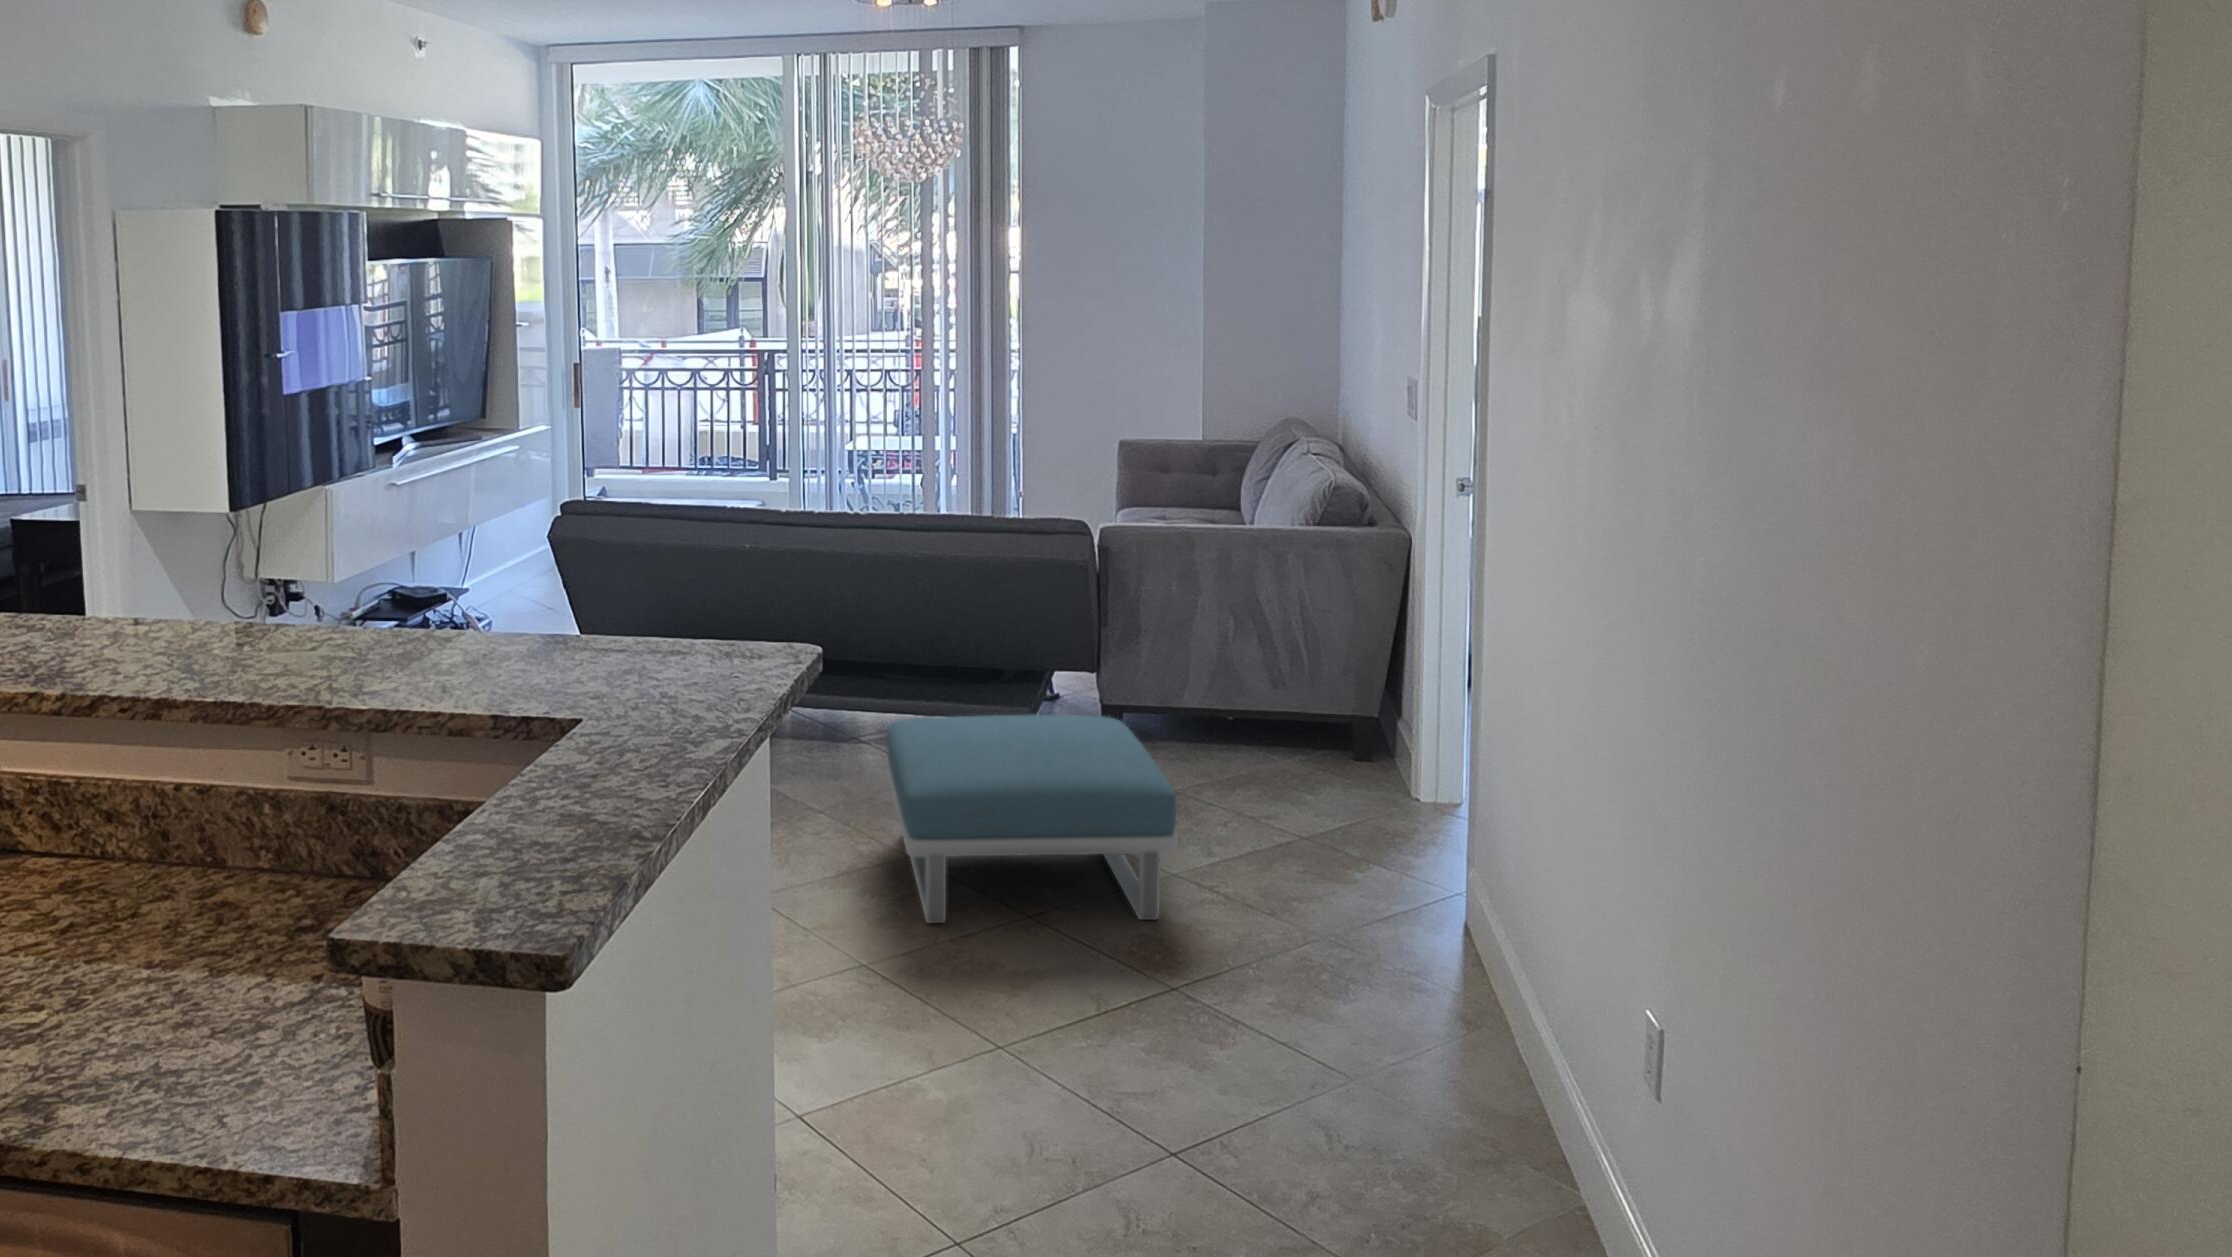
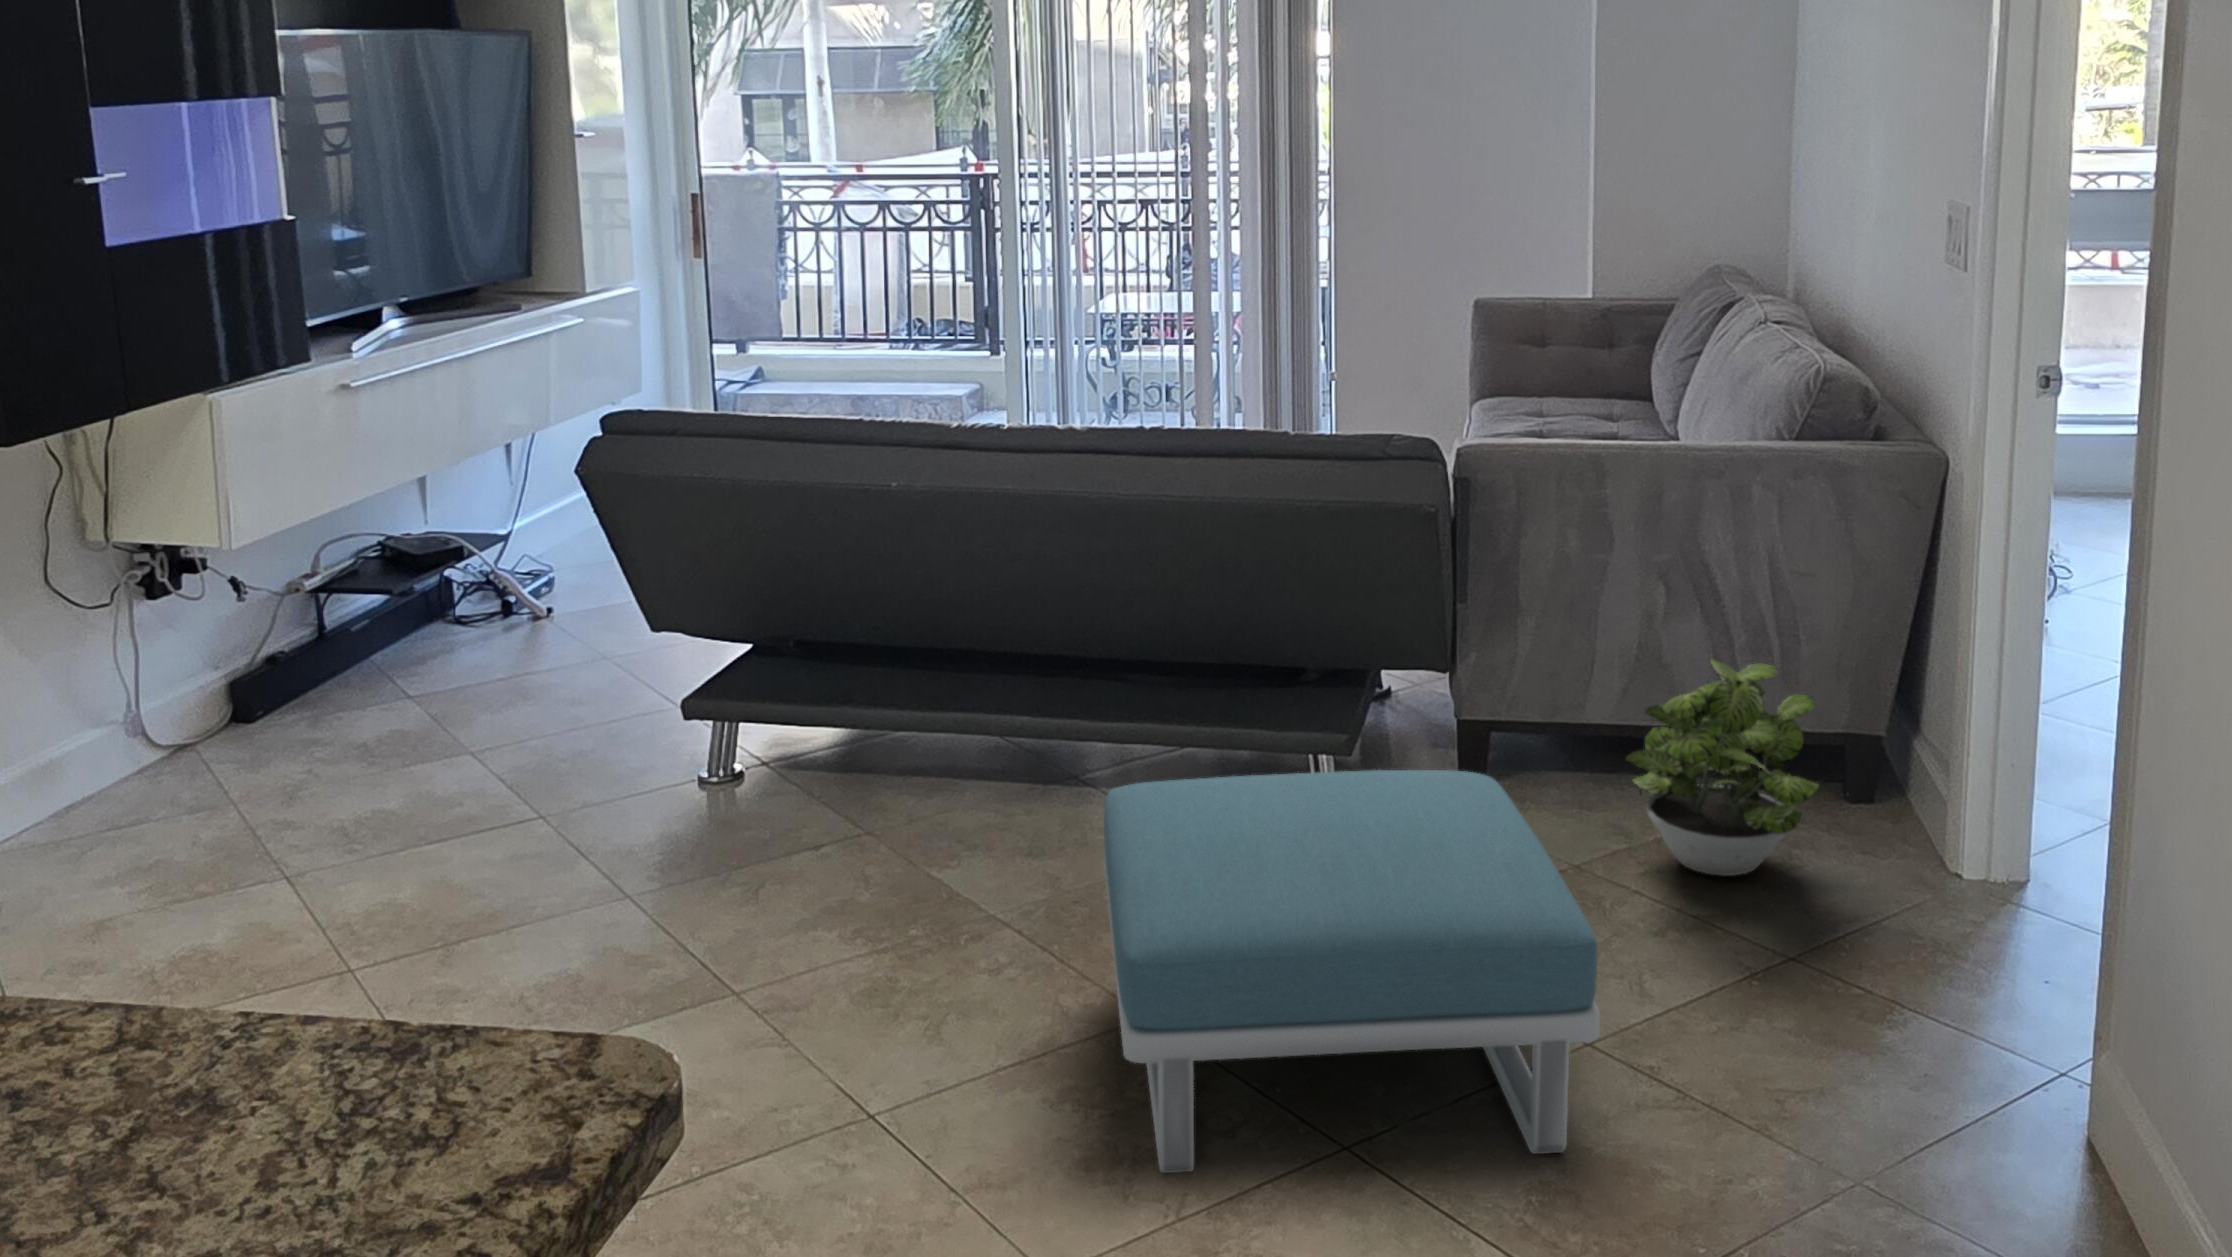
potted plant: none [1205,661,1326,796] -> present [1625,659,1819,876]

